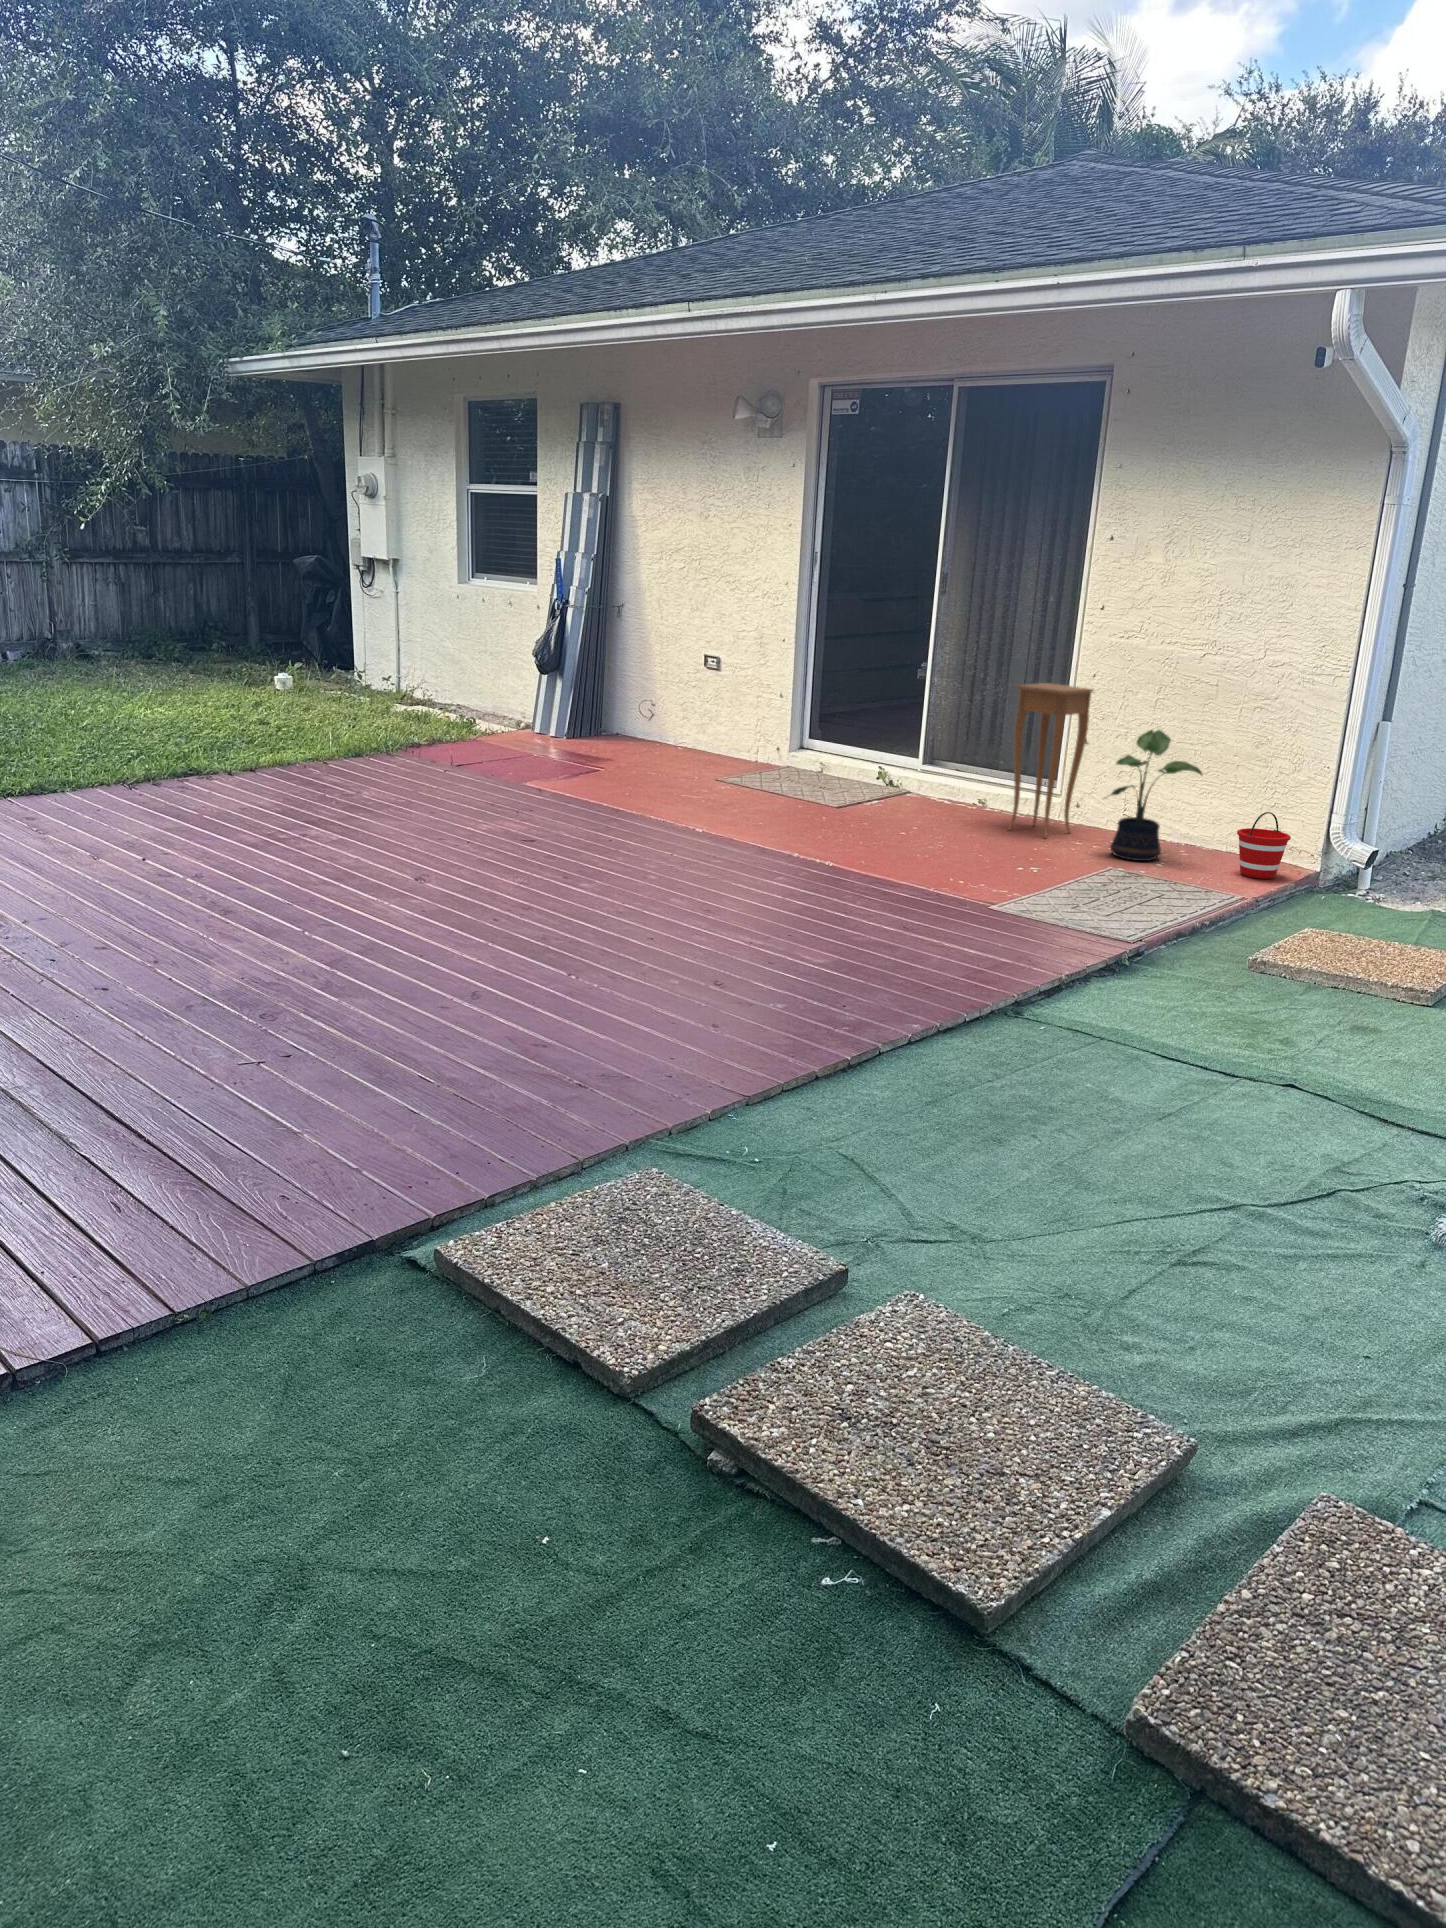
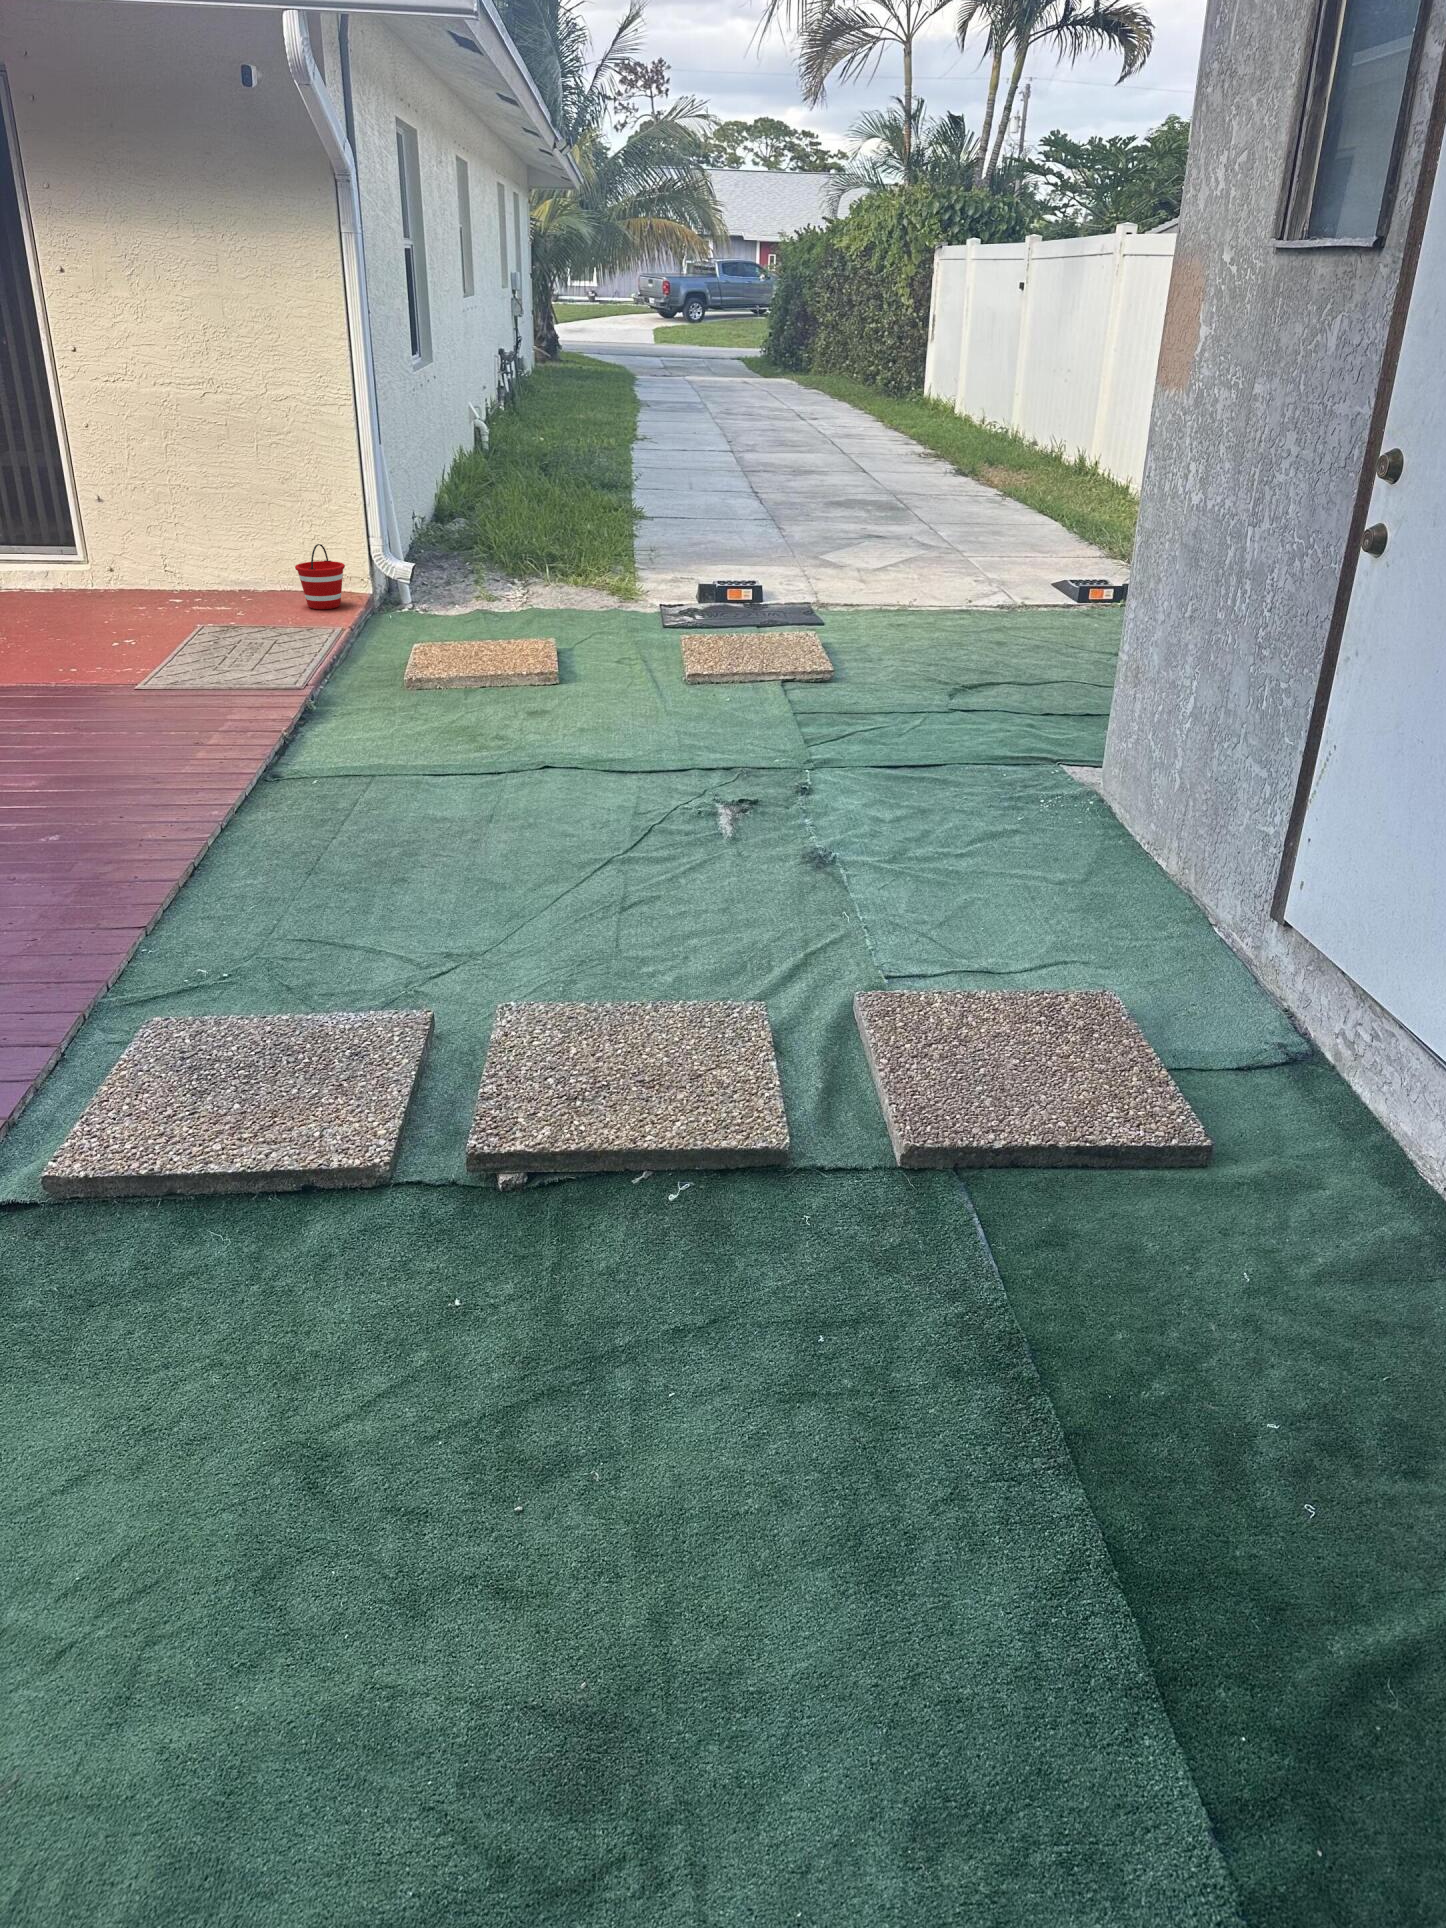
side table: present [1008,683,1093,838] -> none [6,441,114,613]
potted plant: present [1104,730,1202,861] -> none [154,477,248,616]

